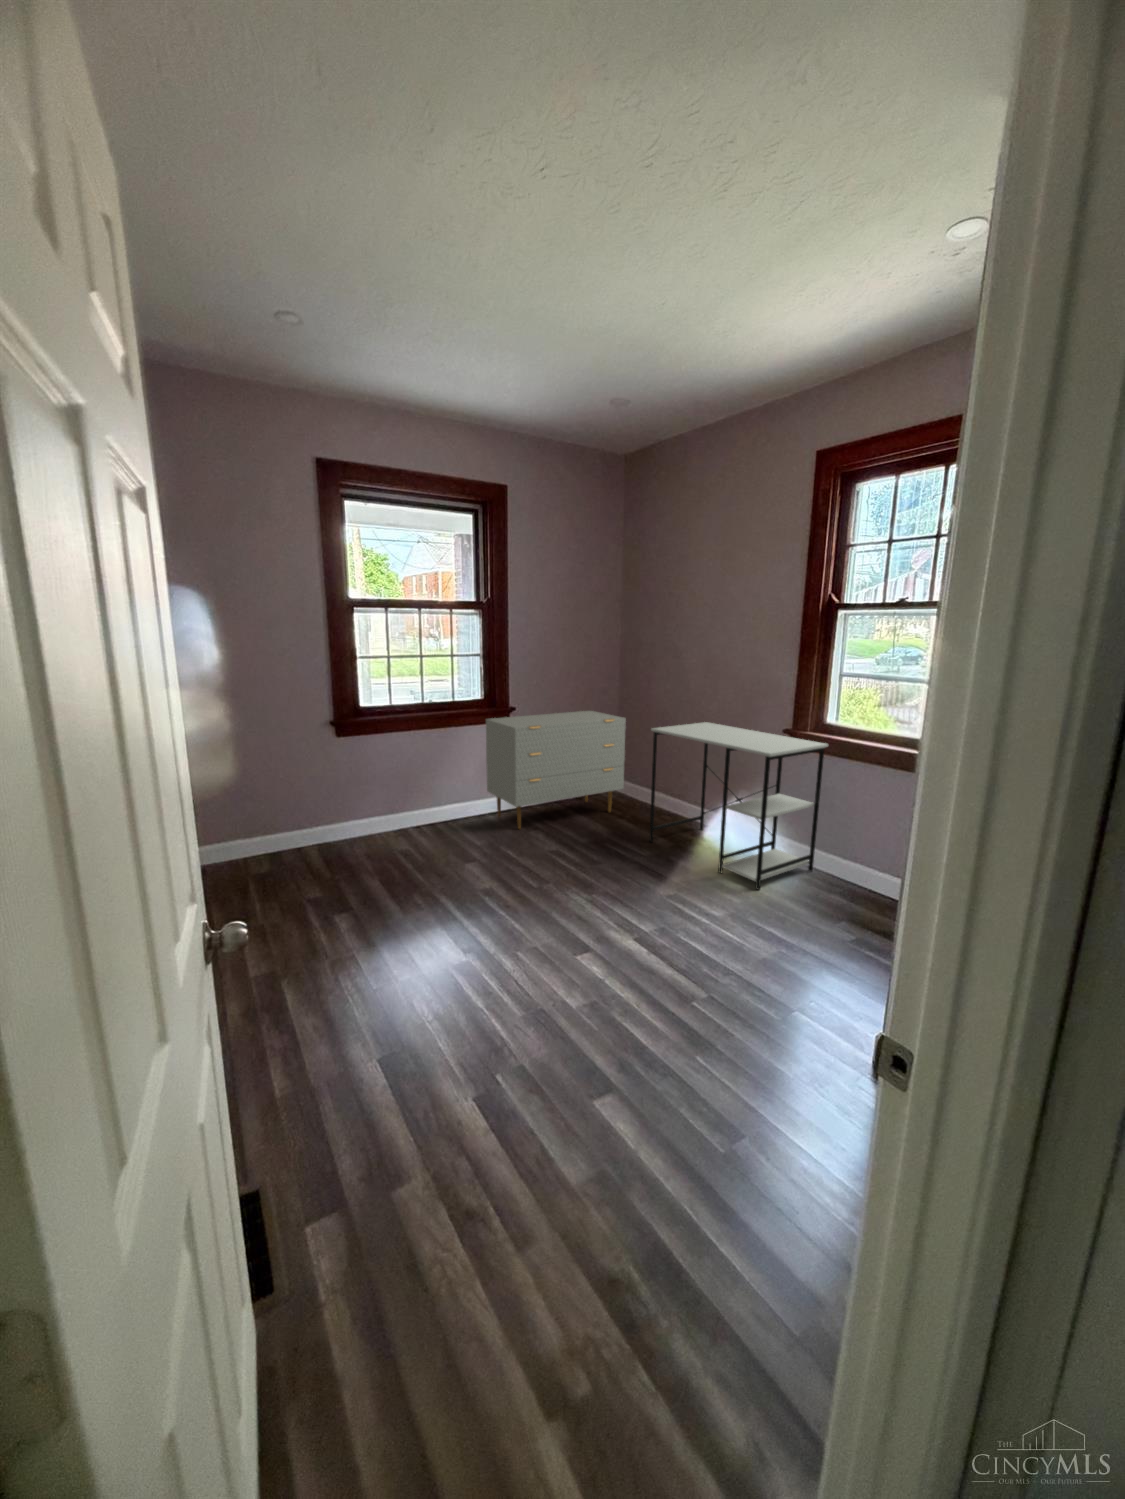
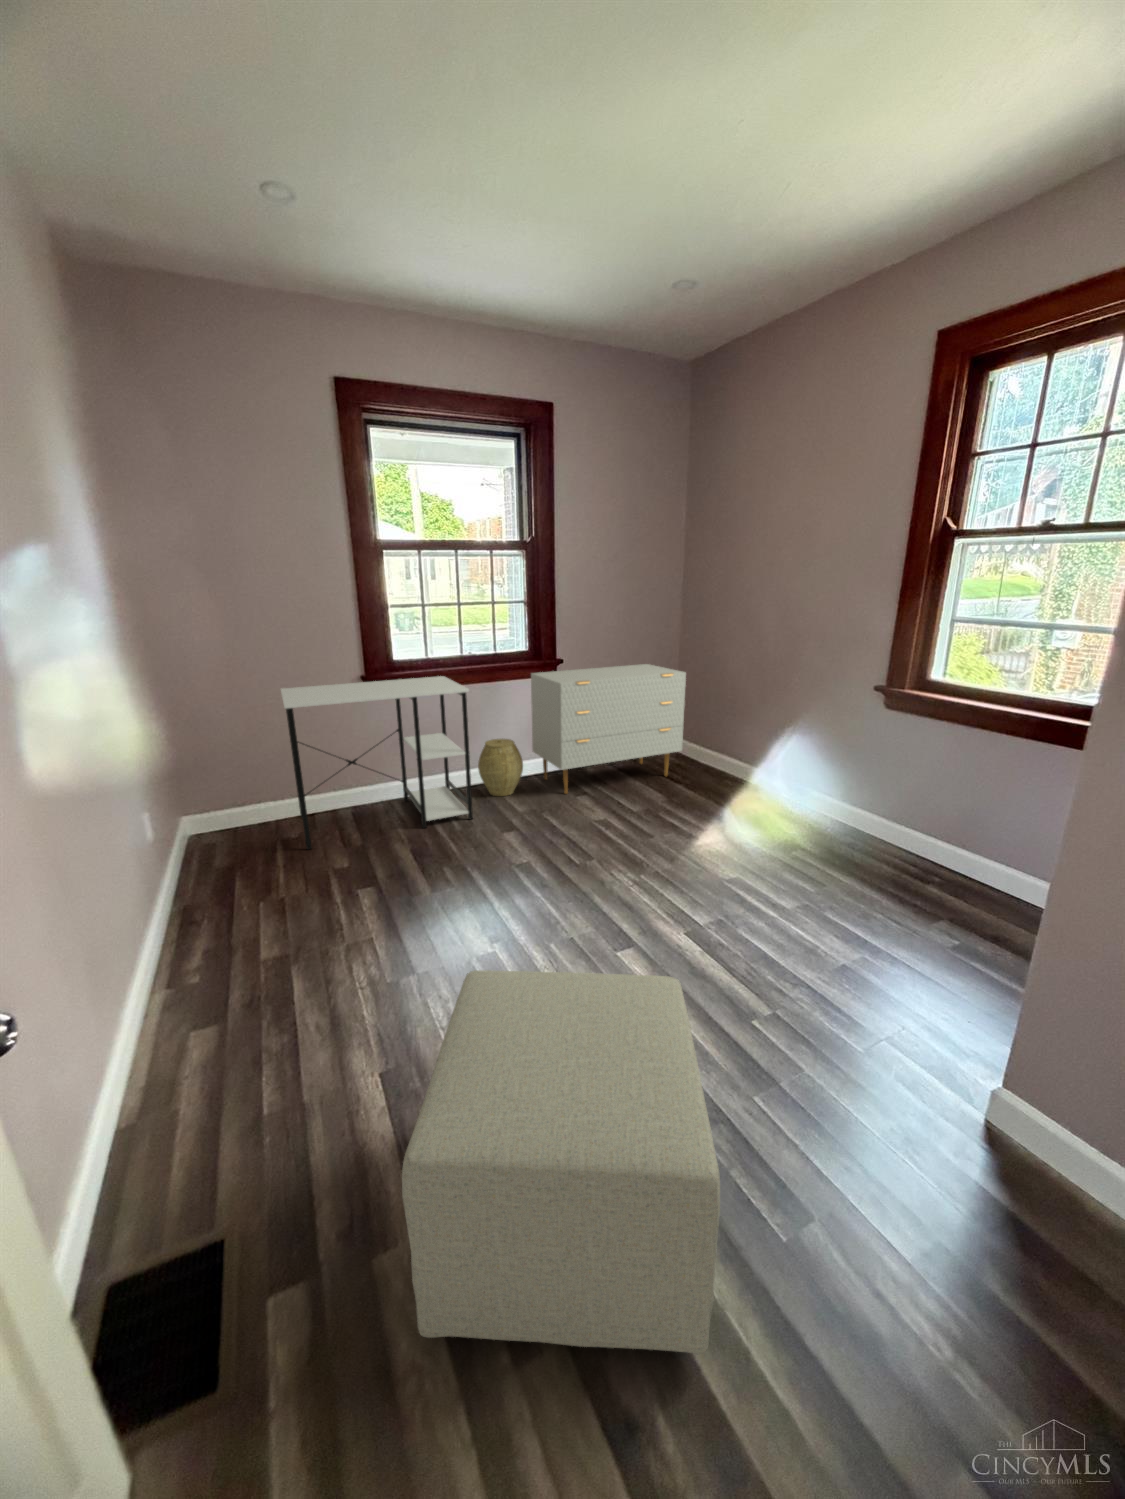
desk: present [649,722,828,890] -> present [281,676,473,849]
woven basket: none [437,779,480,833] -> present [478,739,523,796]
ottoman: none [438,952,668,1224] -> present [402,970,720,1354]

